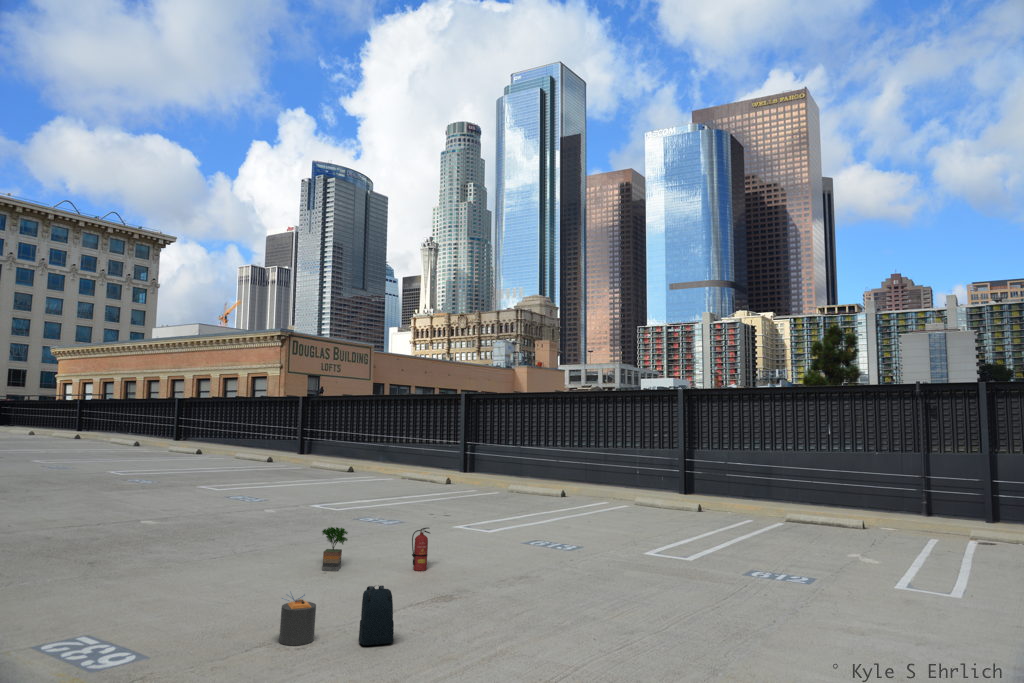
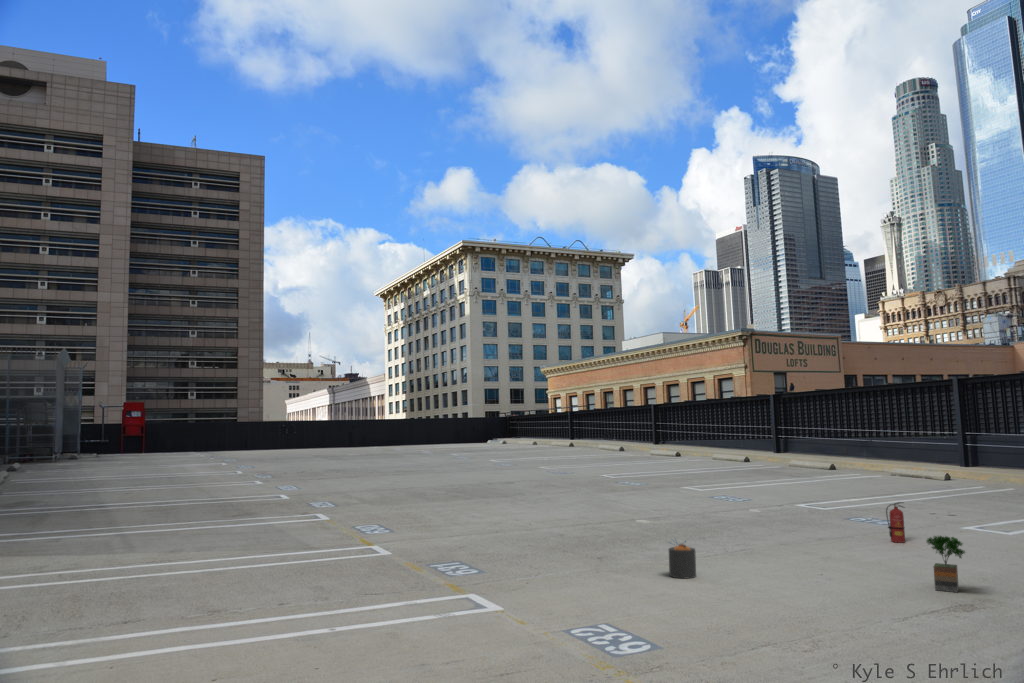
potted tree: present [322,527,348,571] -> present [927,536,965,592]
backpack: present [359,585,394,645] -> none [834,534,865,583]
trash can: present [279,592,316,646] -> present [669,541,696,578]

